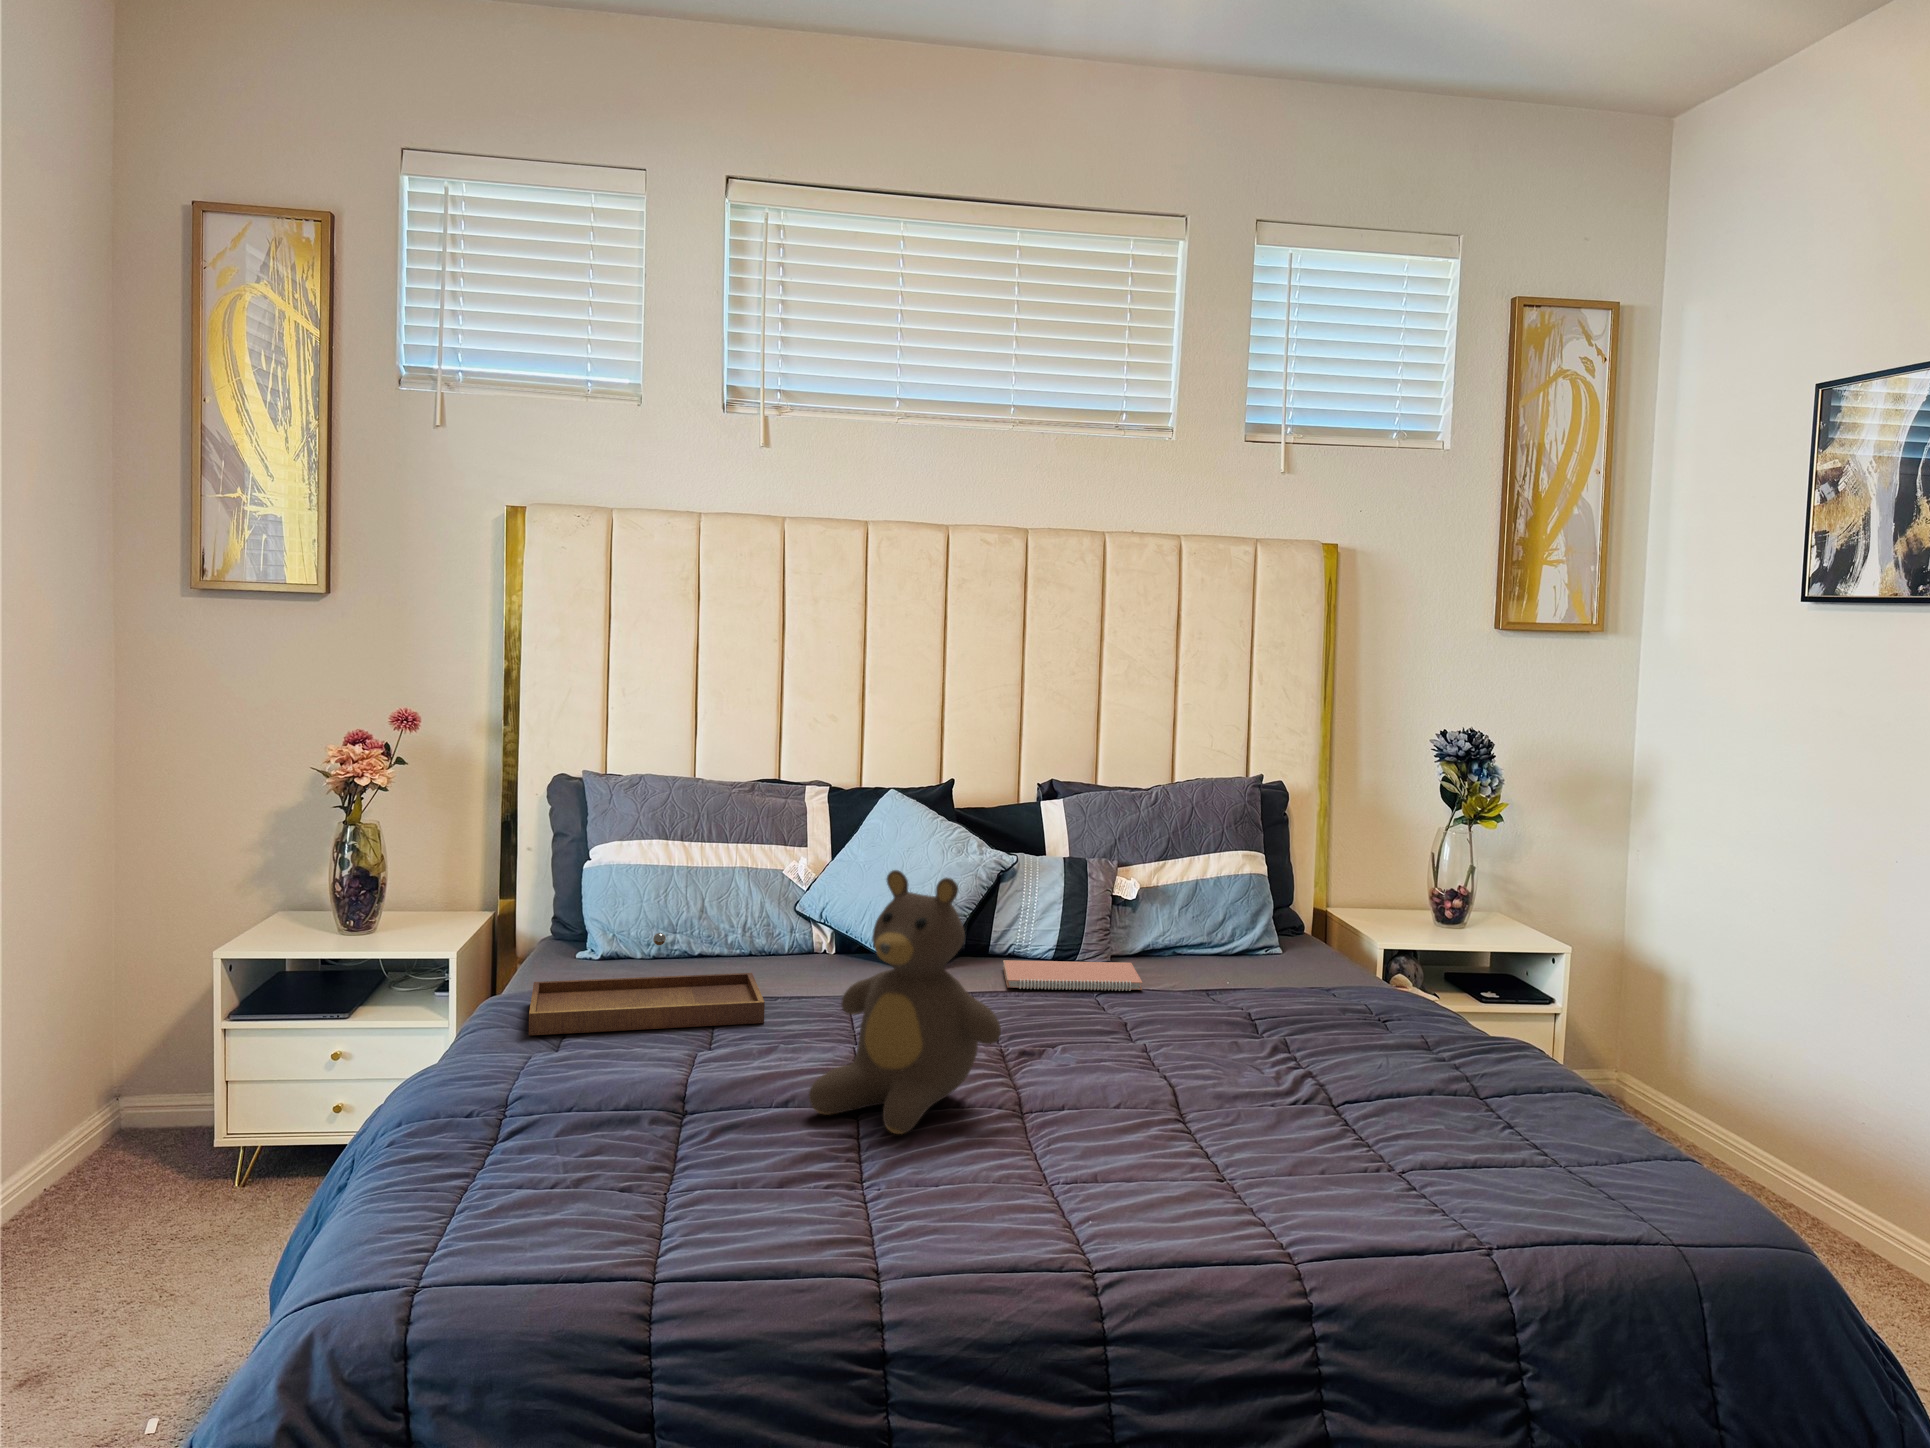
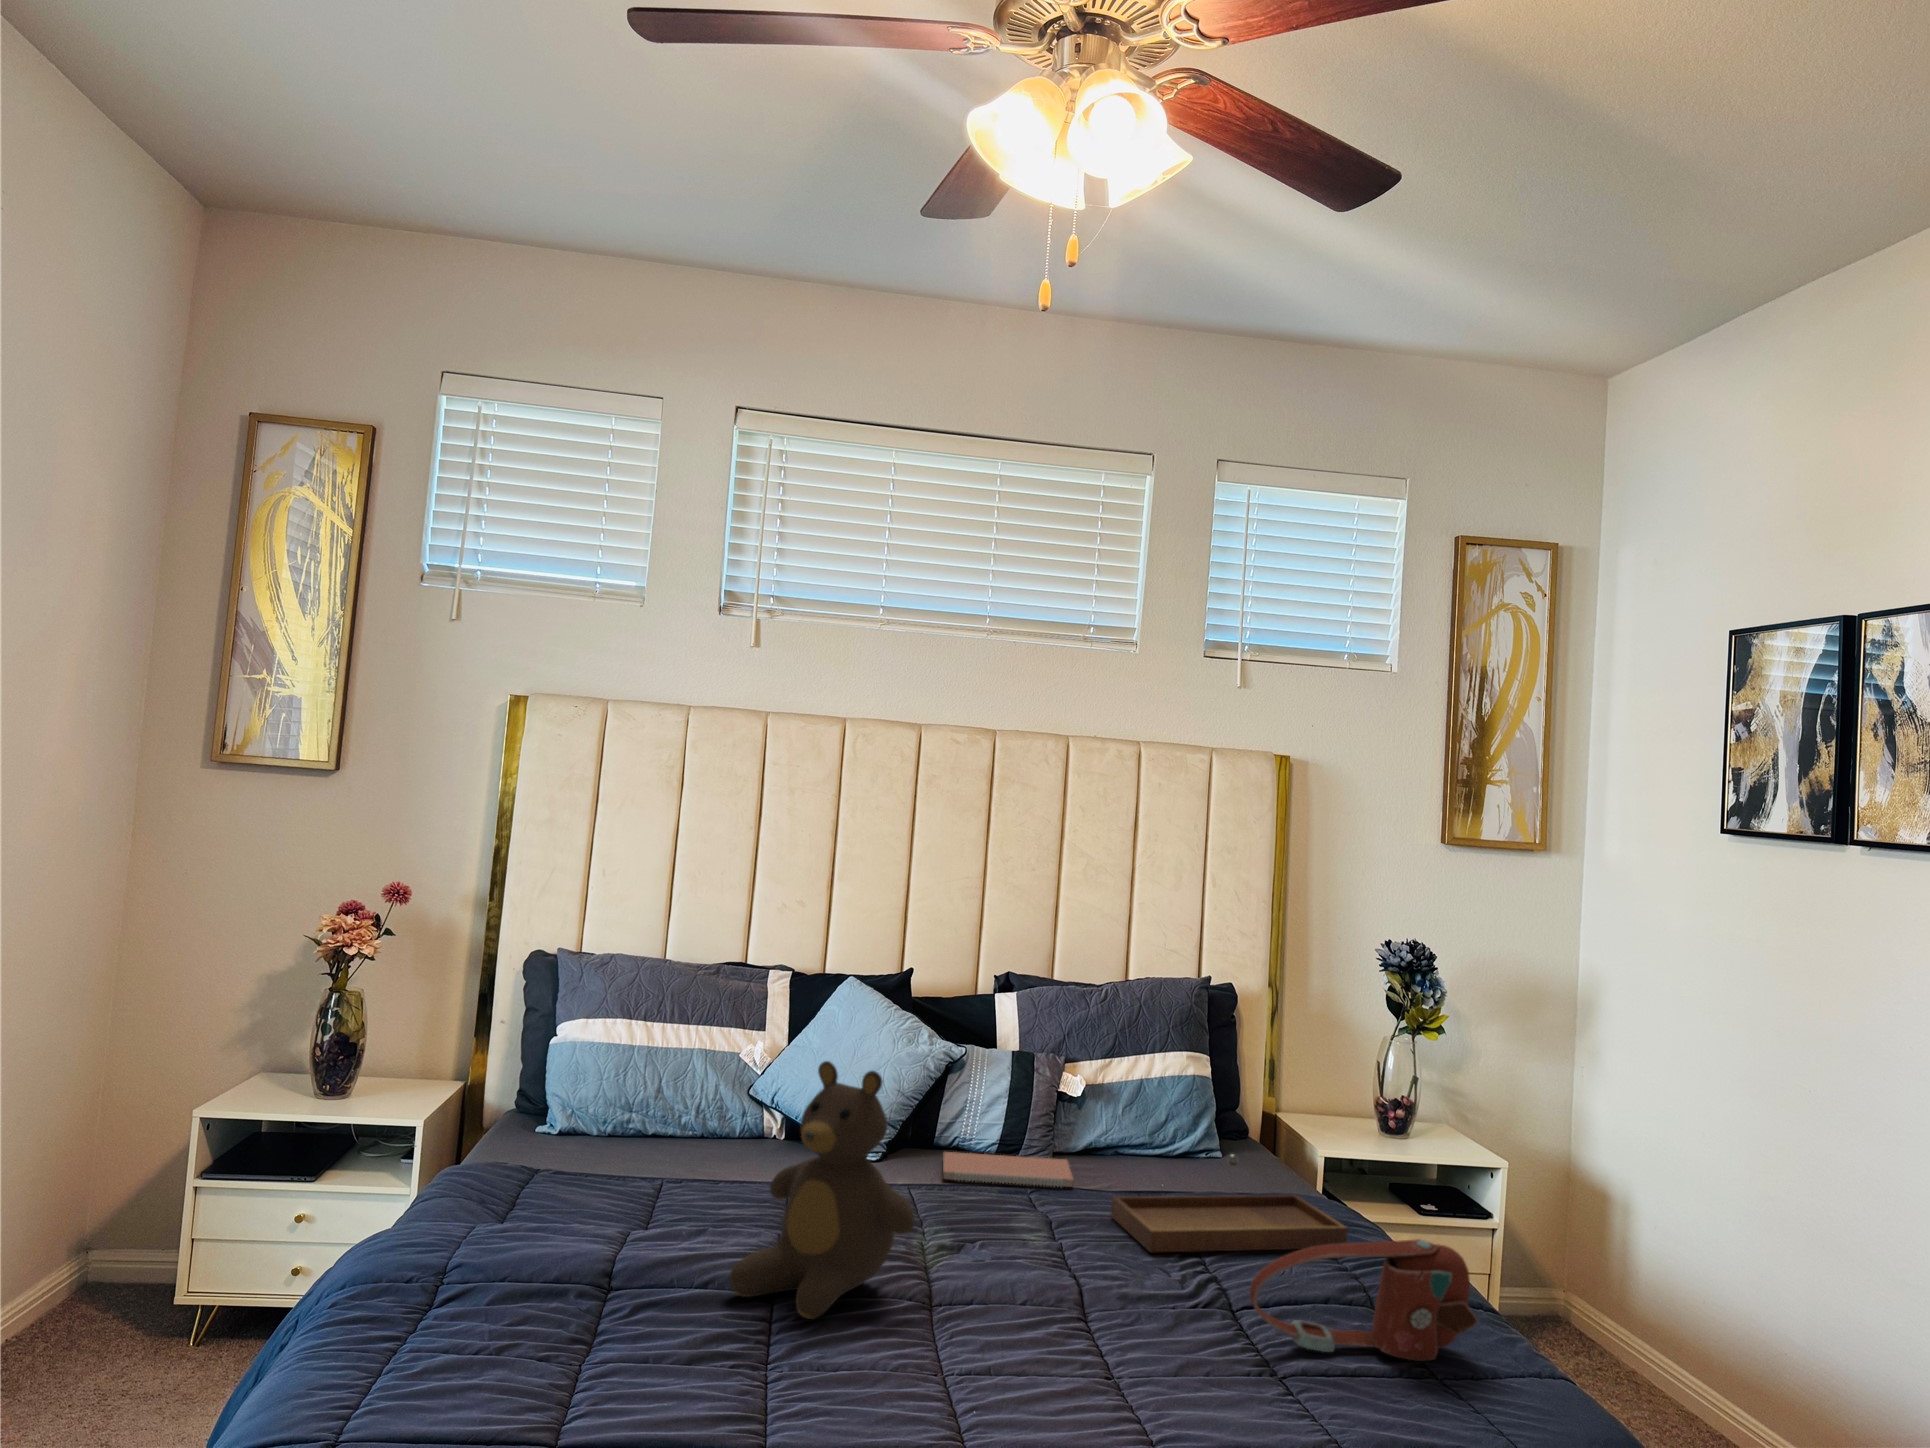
tray: present [529,933,765,1035] -> present [1111,1154,1348,1252]
handbag: none [1361,1026,1601,1148] -> present [1250,1239,1478,1361]

